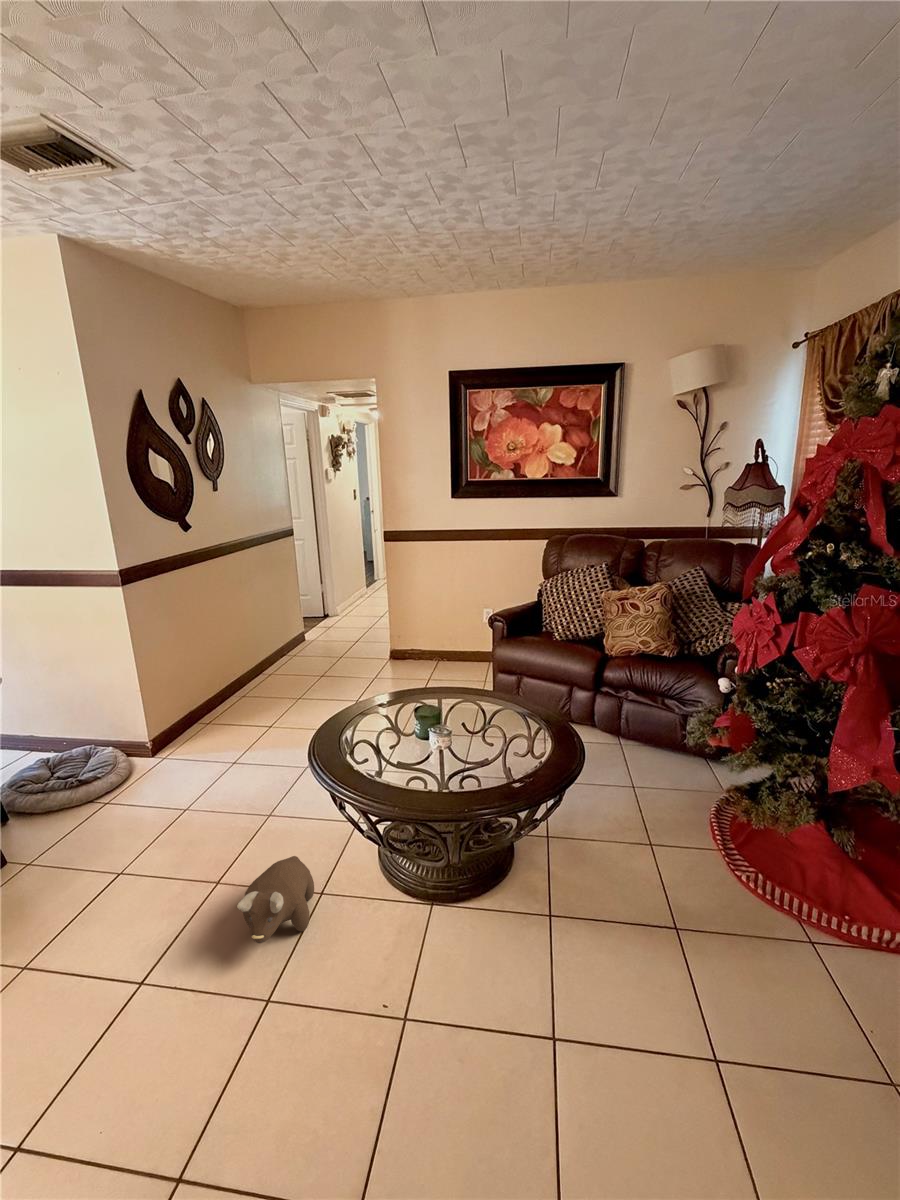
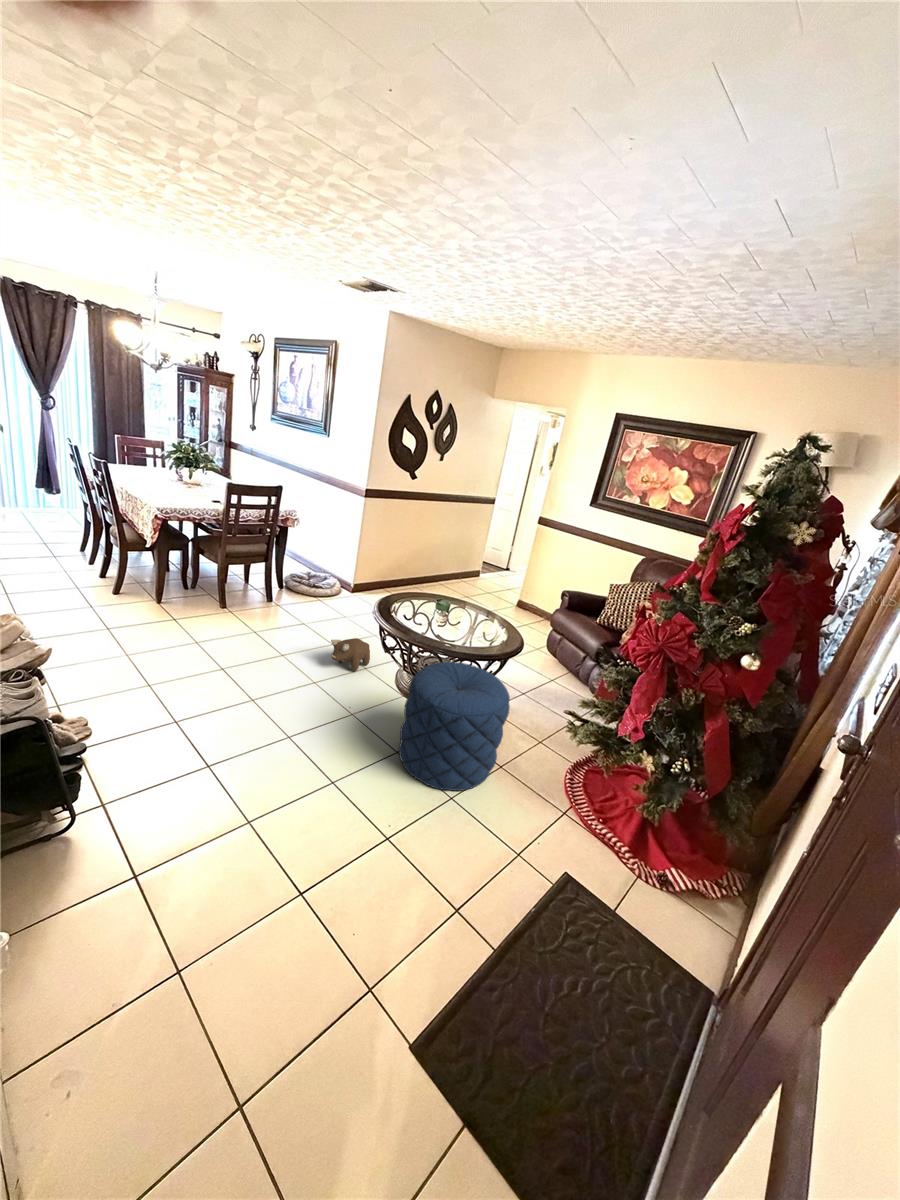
pouf: none [529,814,758,1129] -> present [399,662,510,791]

